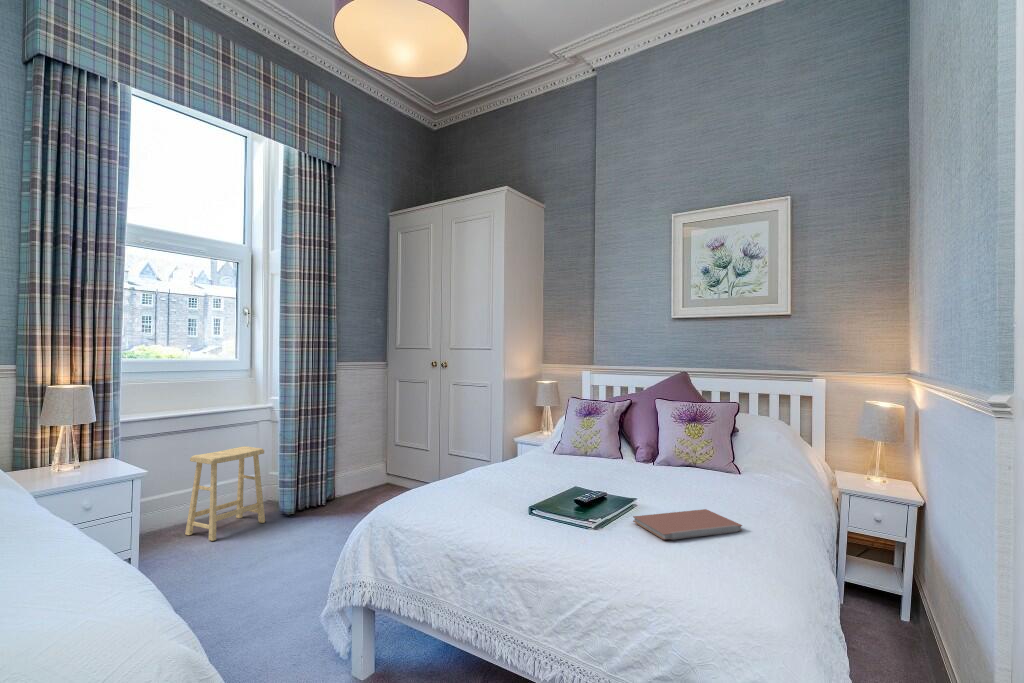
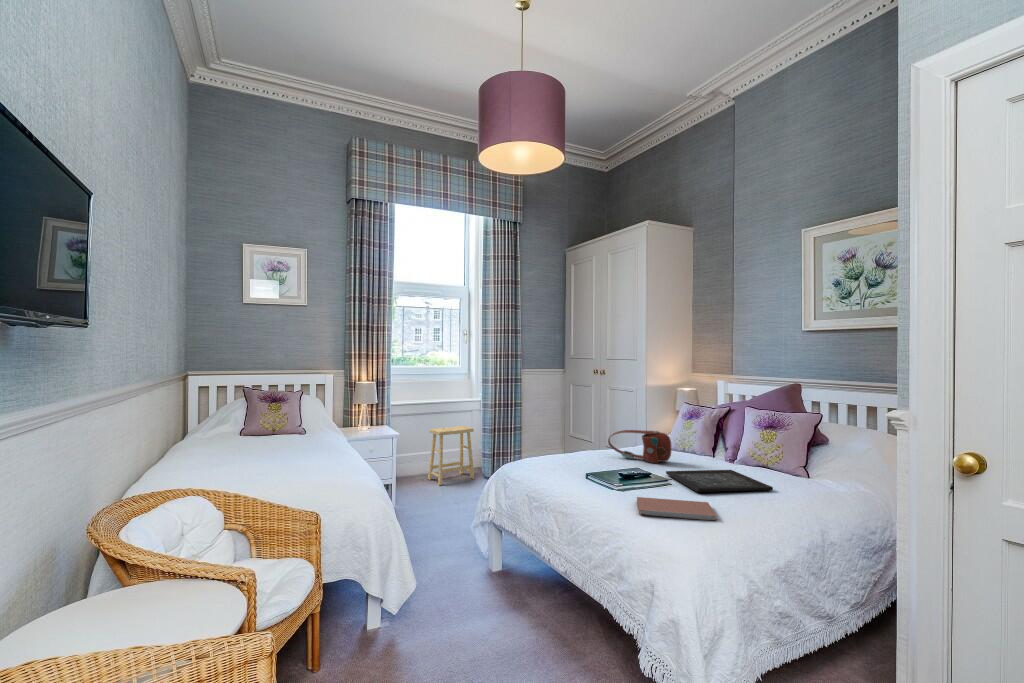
handbag: none [516,430,594,469] -> present [608,430,671,463]
tray: none [609,467,728,498] -> present [666,470,773,492]

